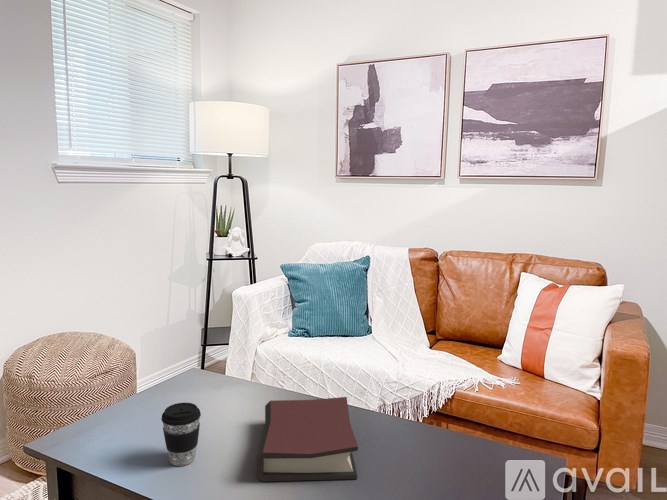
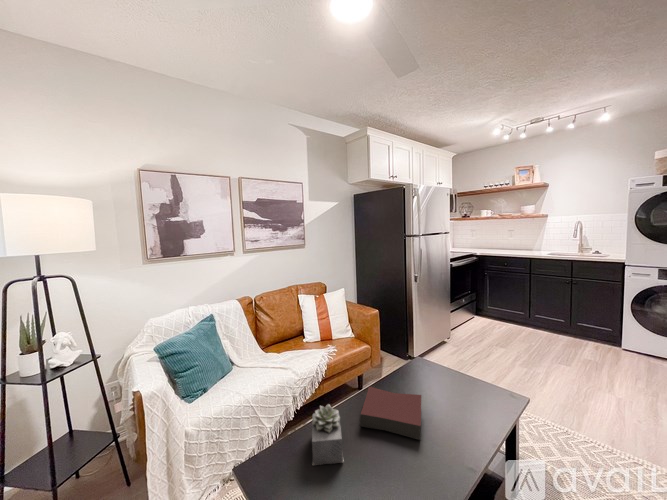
succulent plant: none [186,346,249,419] -> present [312,404,343,465]
coffee cup: present [161,403,201,466] -> none [380,437,404,481]

